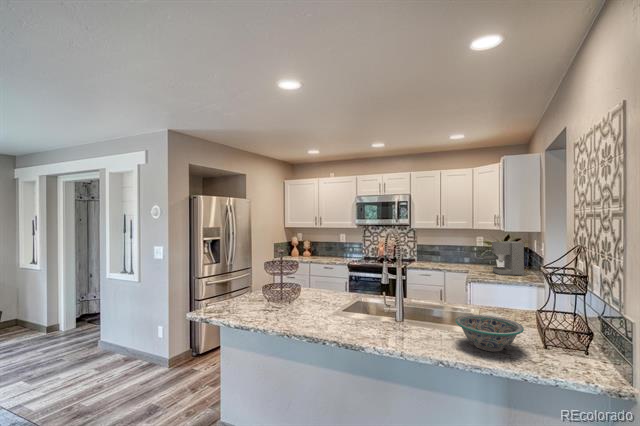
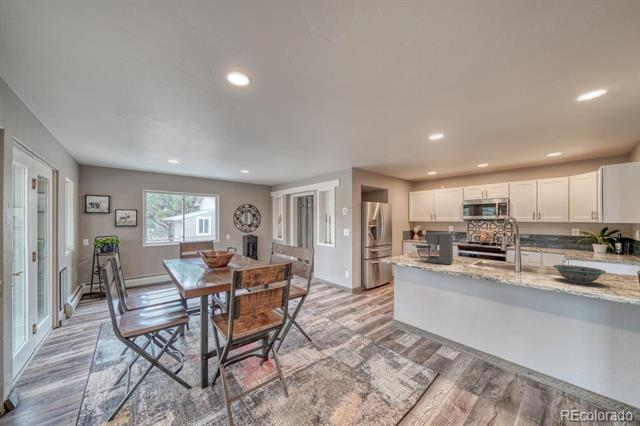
coffee maker: present [483,241,524,276] -> present [416,232,453,265]

